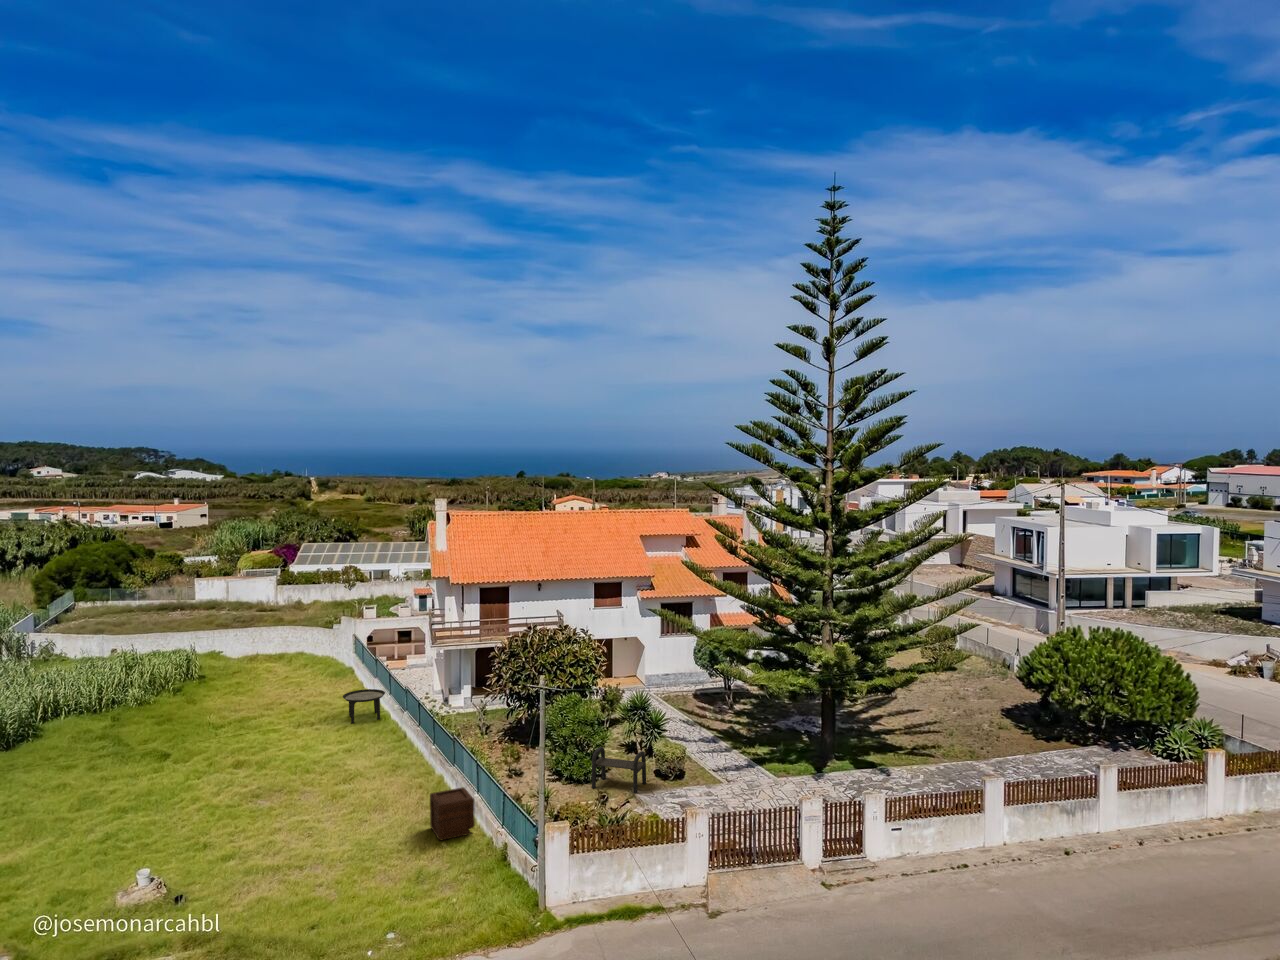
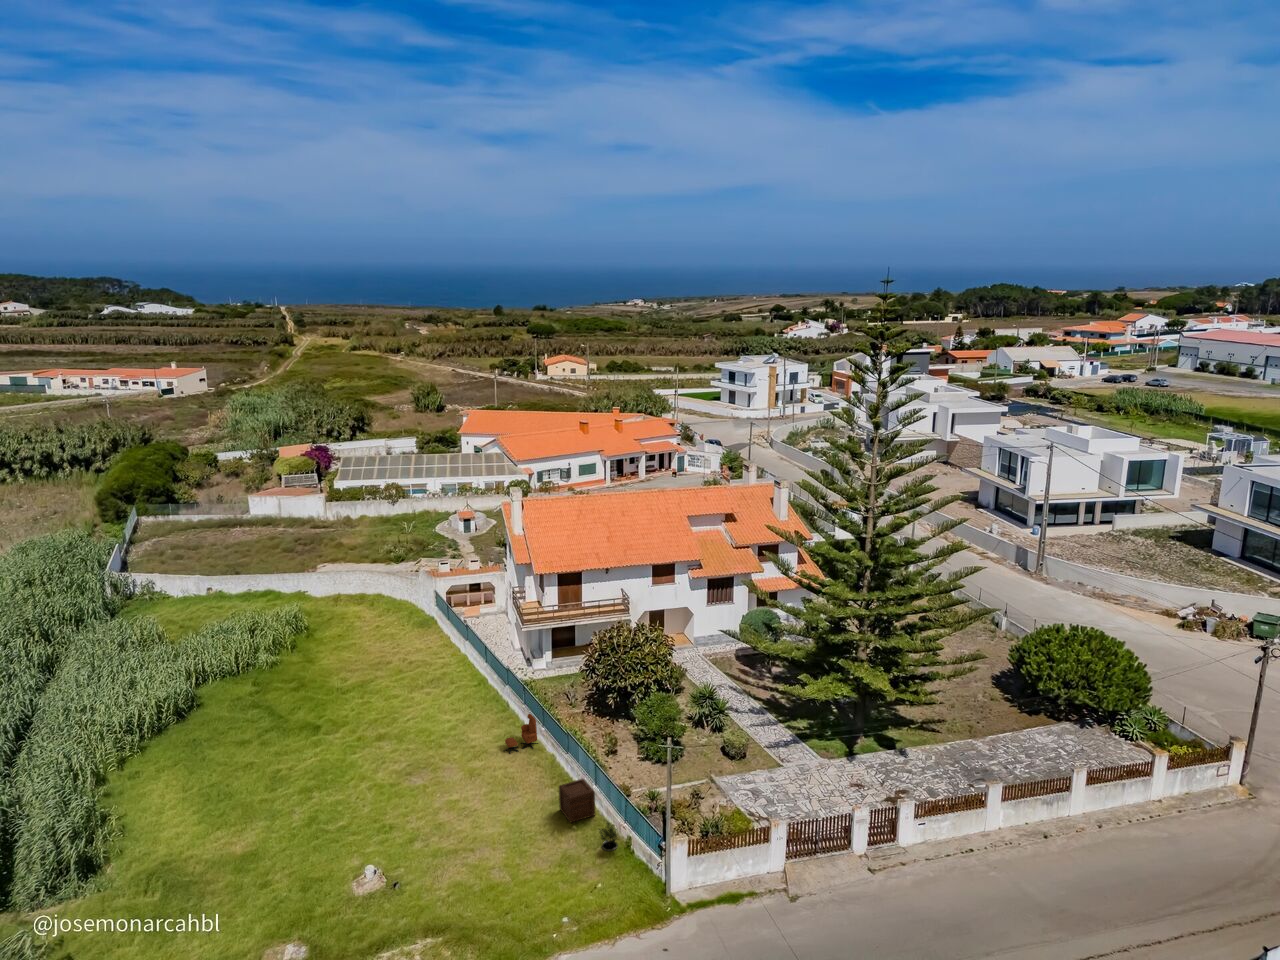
round table: present [343,689,385,723] -> none [452,660,486,692]
lounge chair: none [381,729,427,777] -> present [504,714,538,754]
bench: present [592,747,646,793] -> none [677,737,719,776]
potted tree: none [467,824,494,868] -> present [599,821,618,851]

